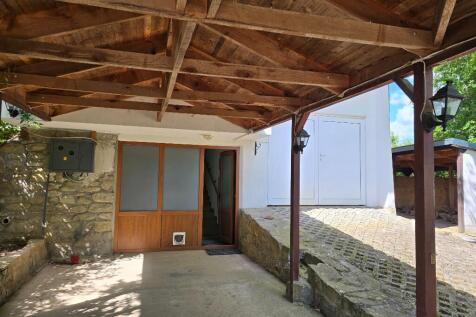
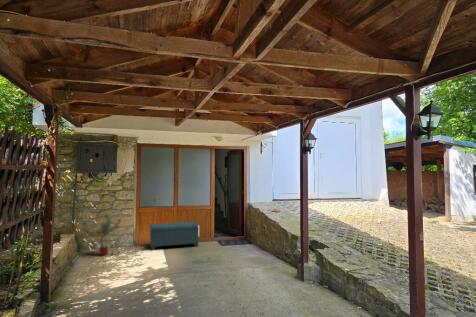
bench: none [129,228,183,259] -> present [150,222,198,250]

